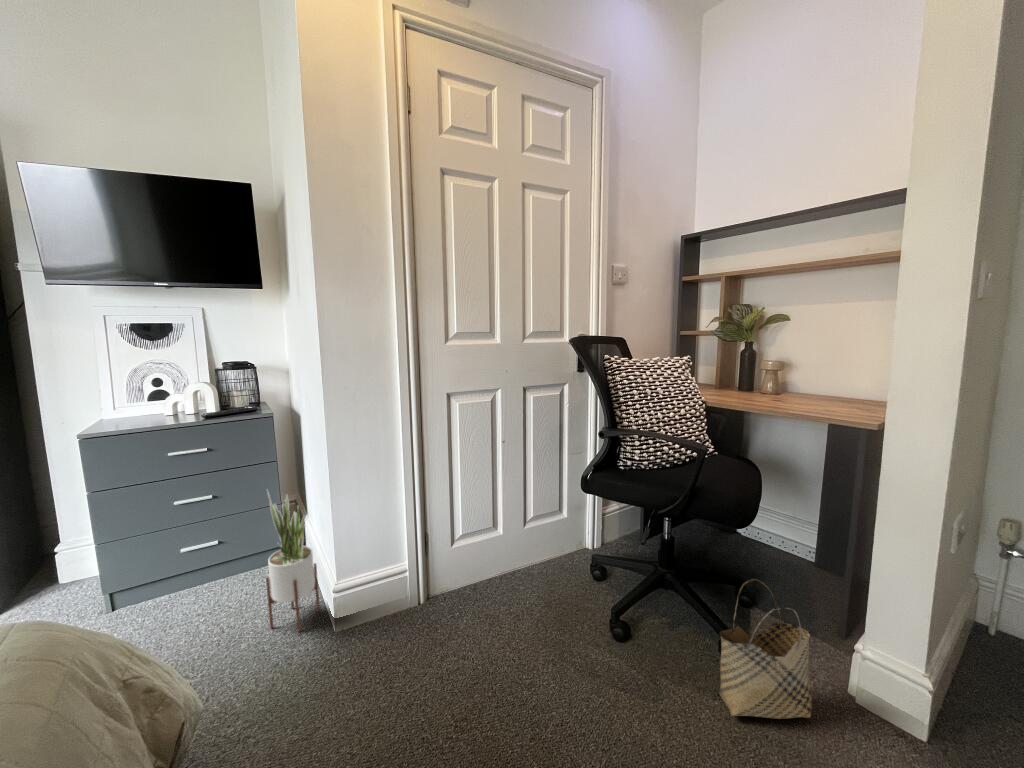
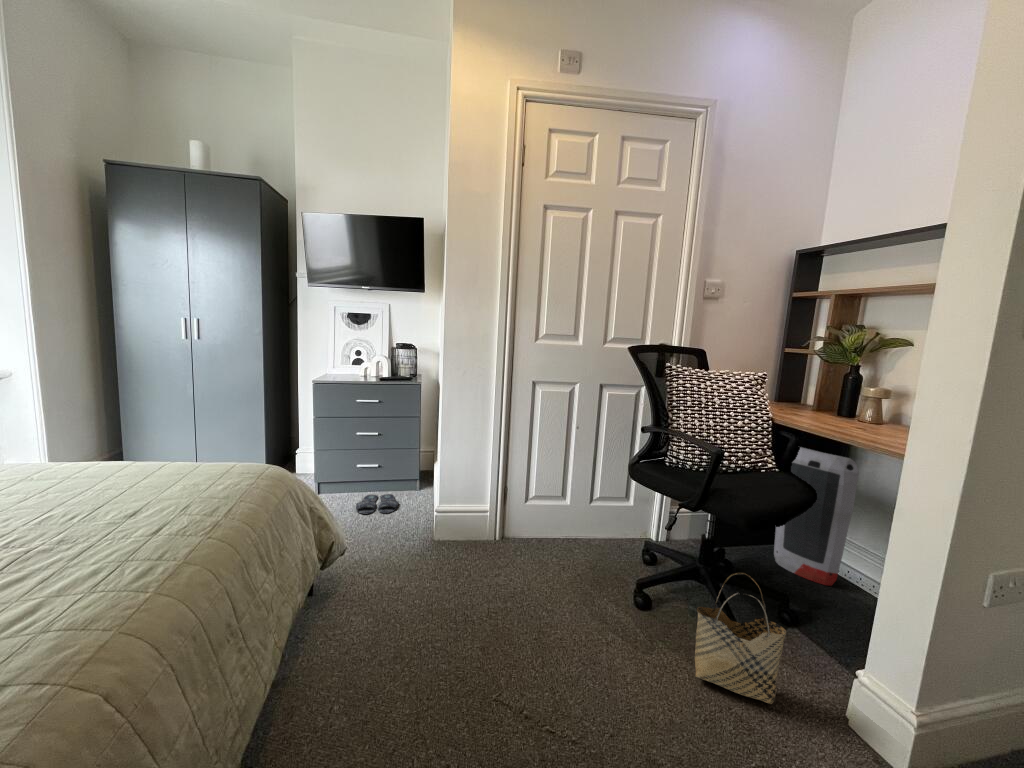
air purifier: none [700,425,772,553] -> present [774,447,859,586]
potted plant: present [266,491,320,632] -> none [396,431,429,533]
slippers: none [190,578,262,625] -> present [356,494,399,514]

